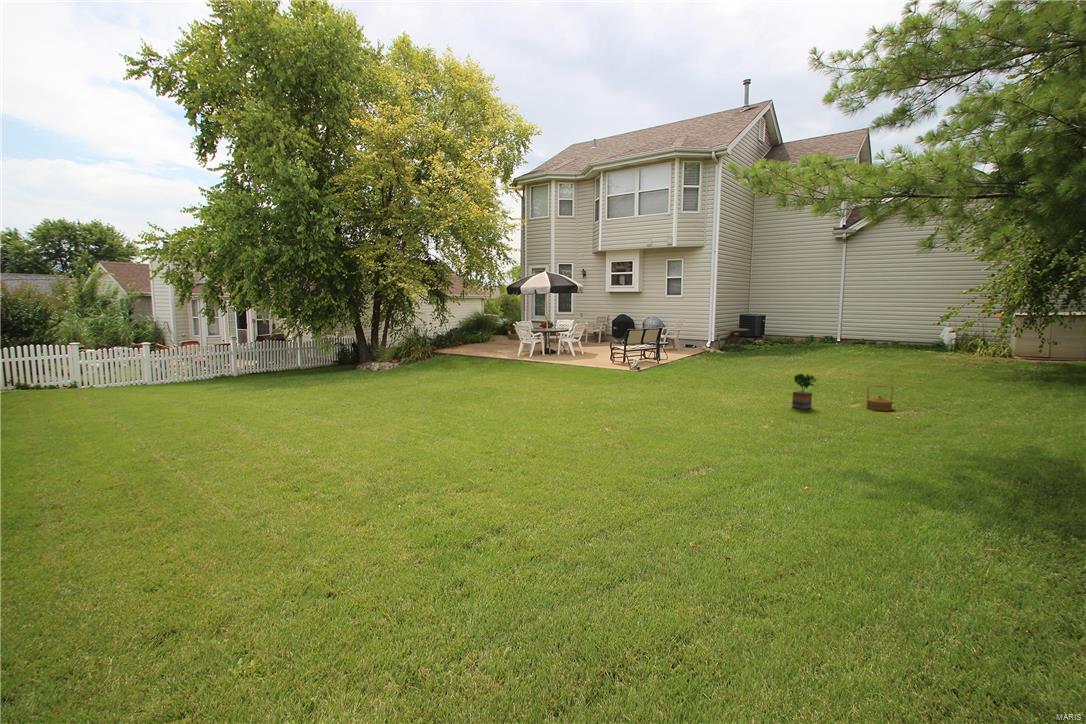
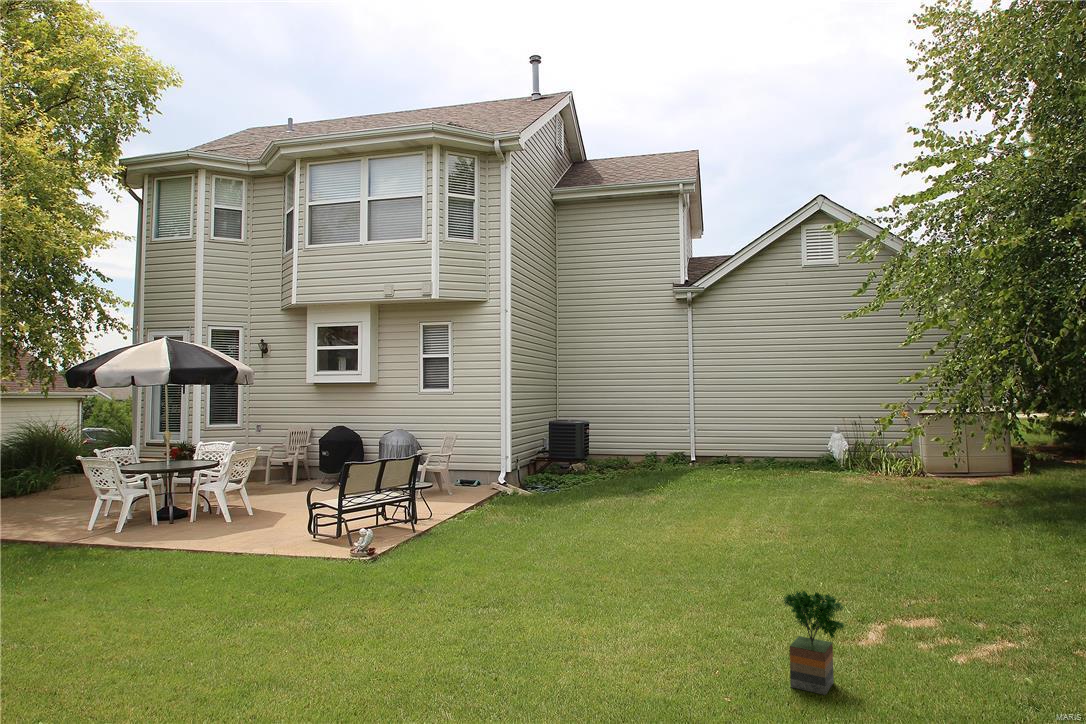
round table: present [717,328,749,350] -> none [514,446,568,488]
basket: present [866,385,893,411] -> none [935,599,999,673]

